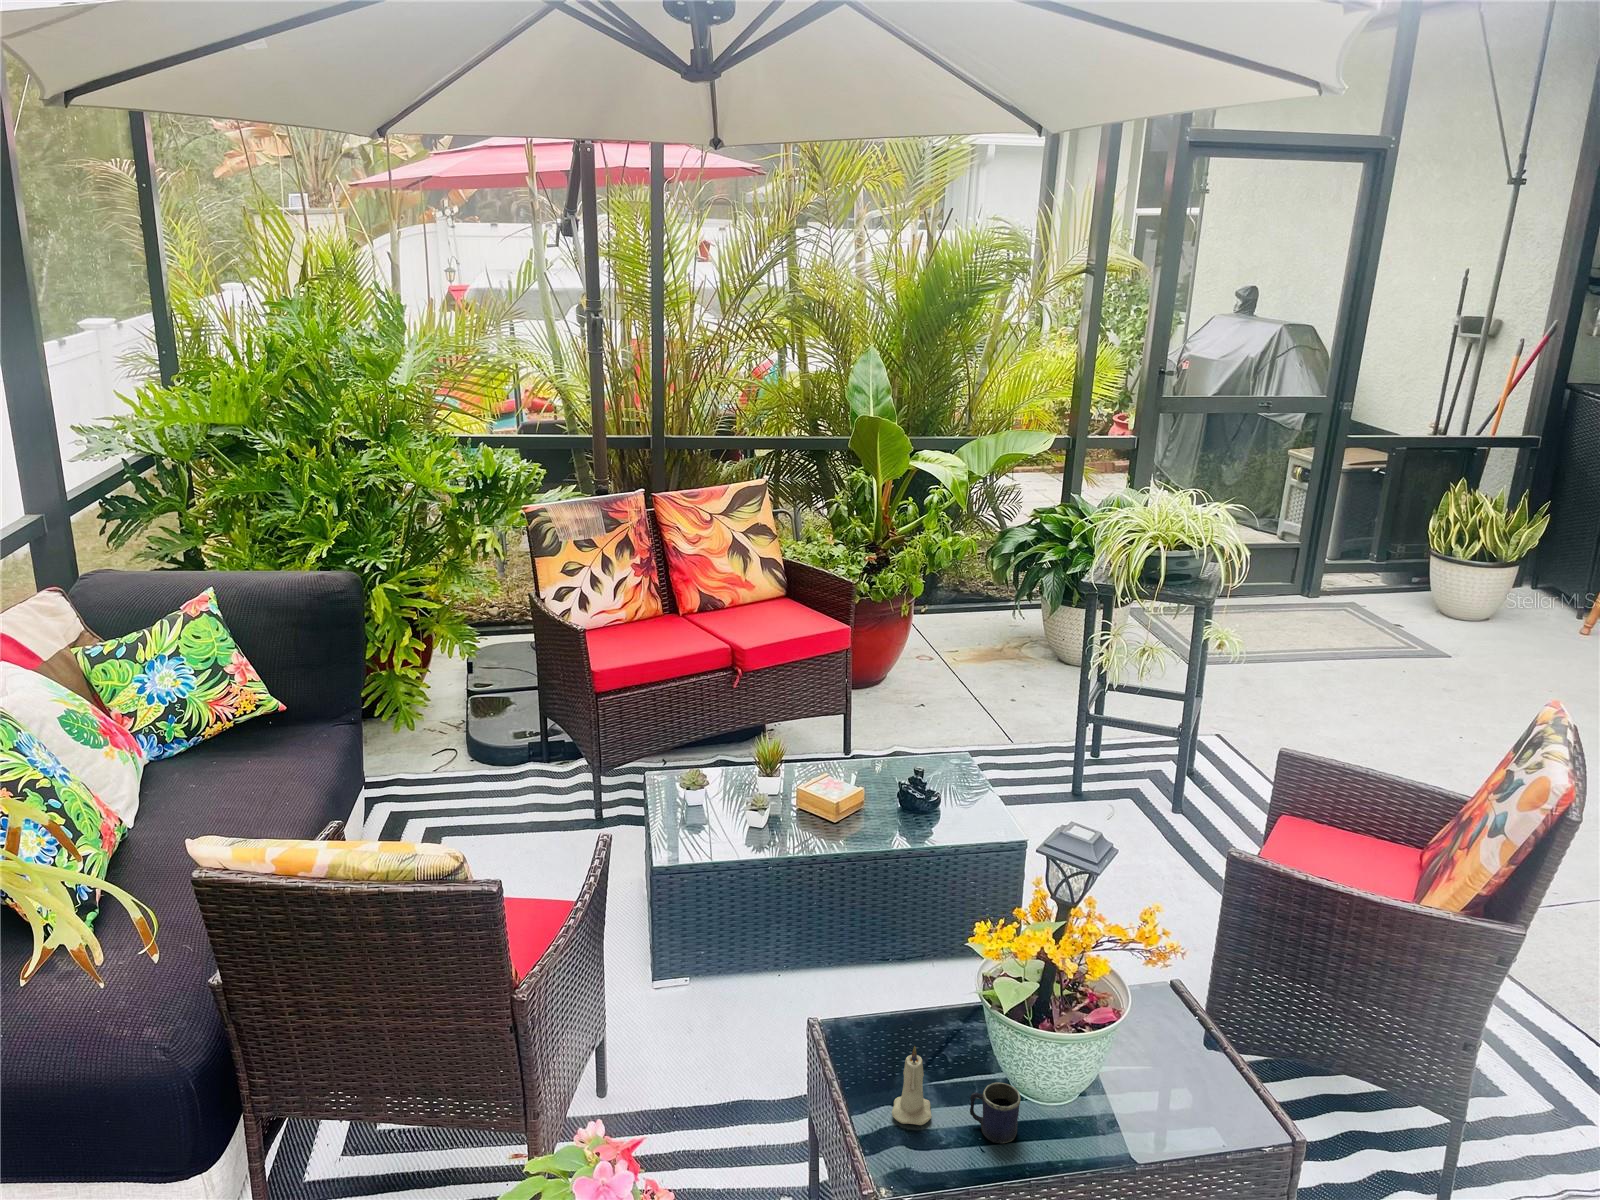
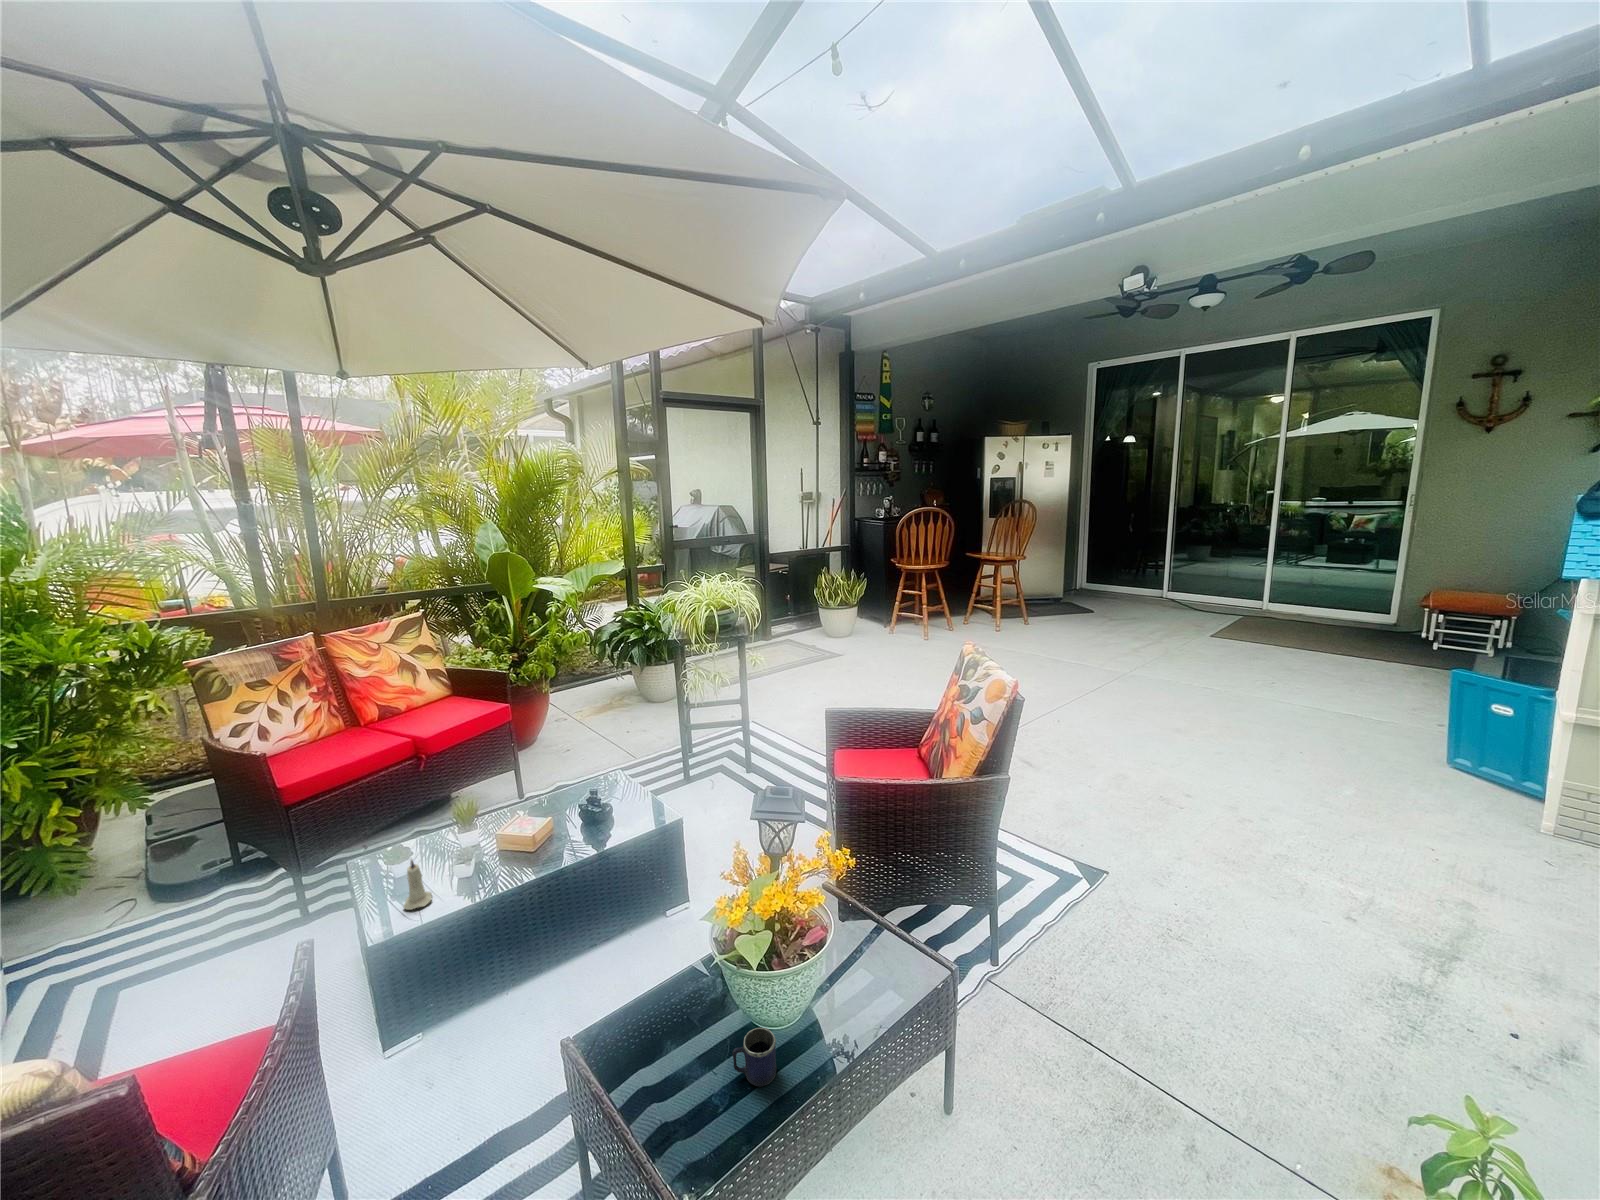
candle: present [892,1046,932,1125] -> present [404,860,432,910]

